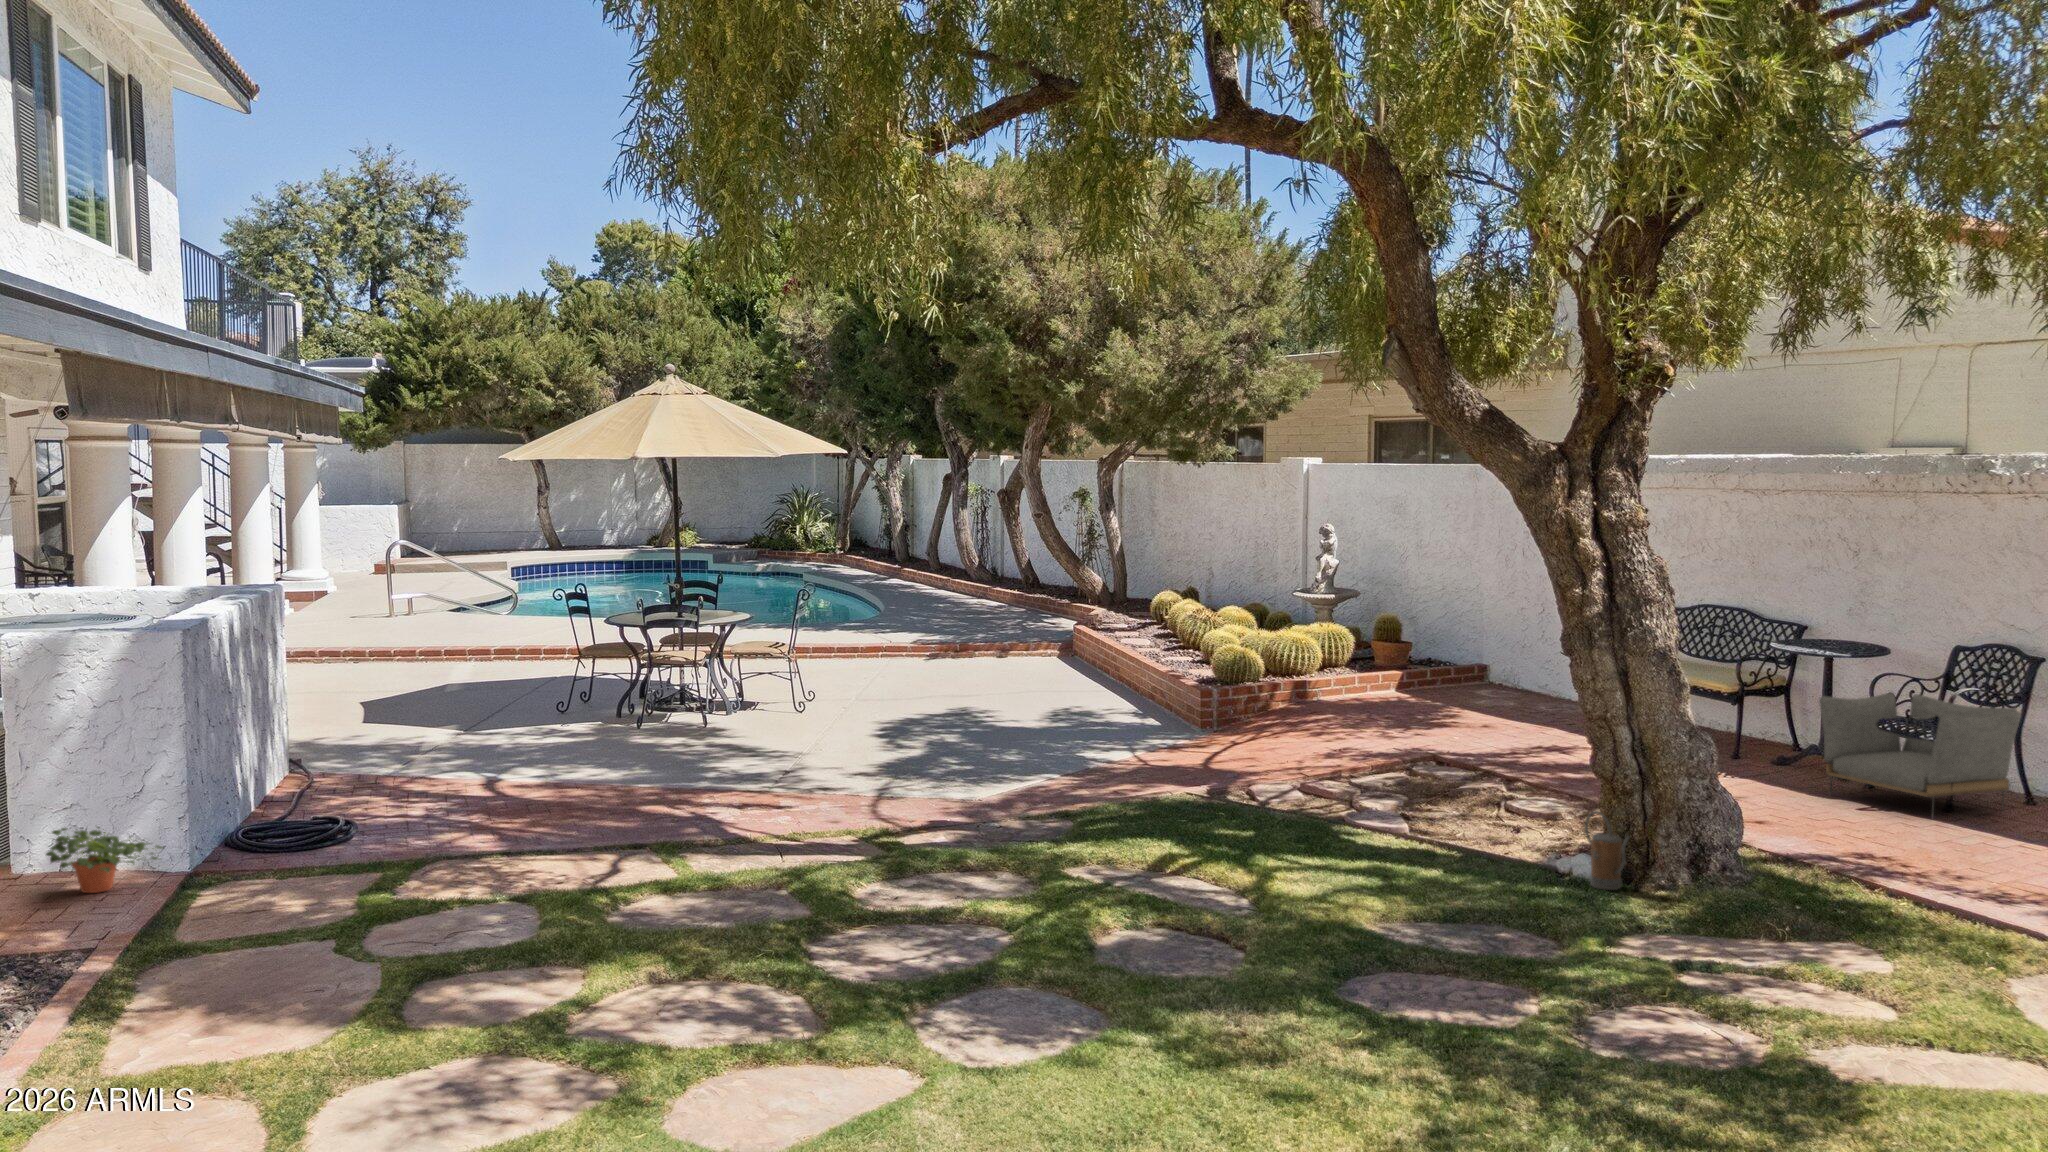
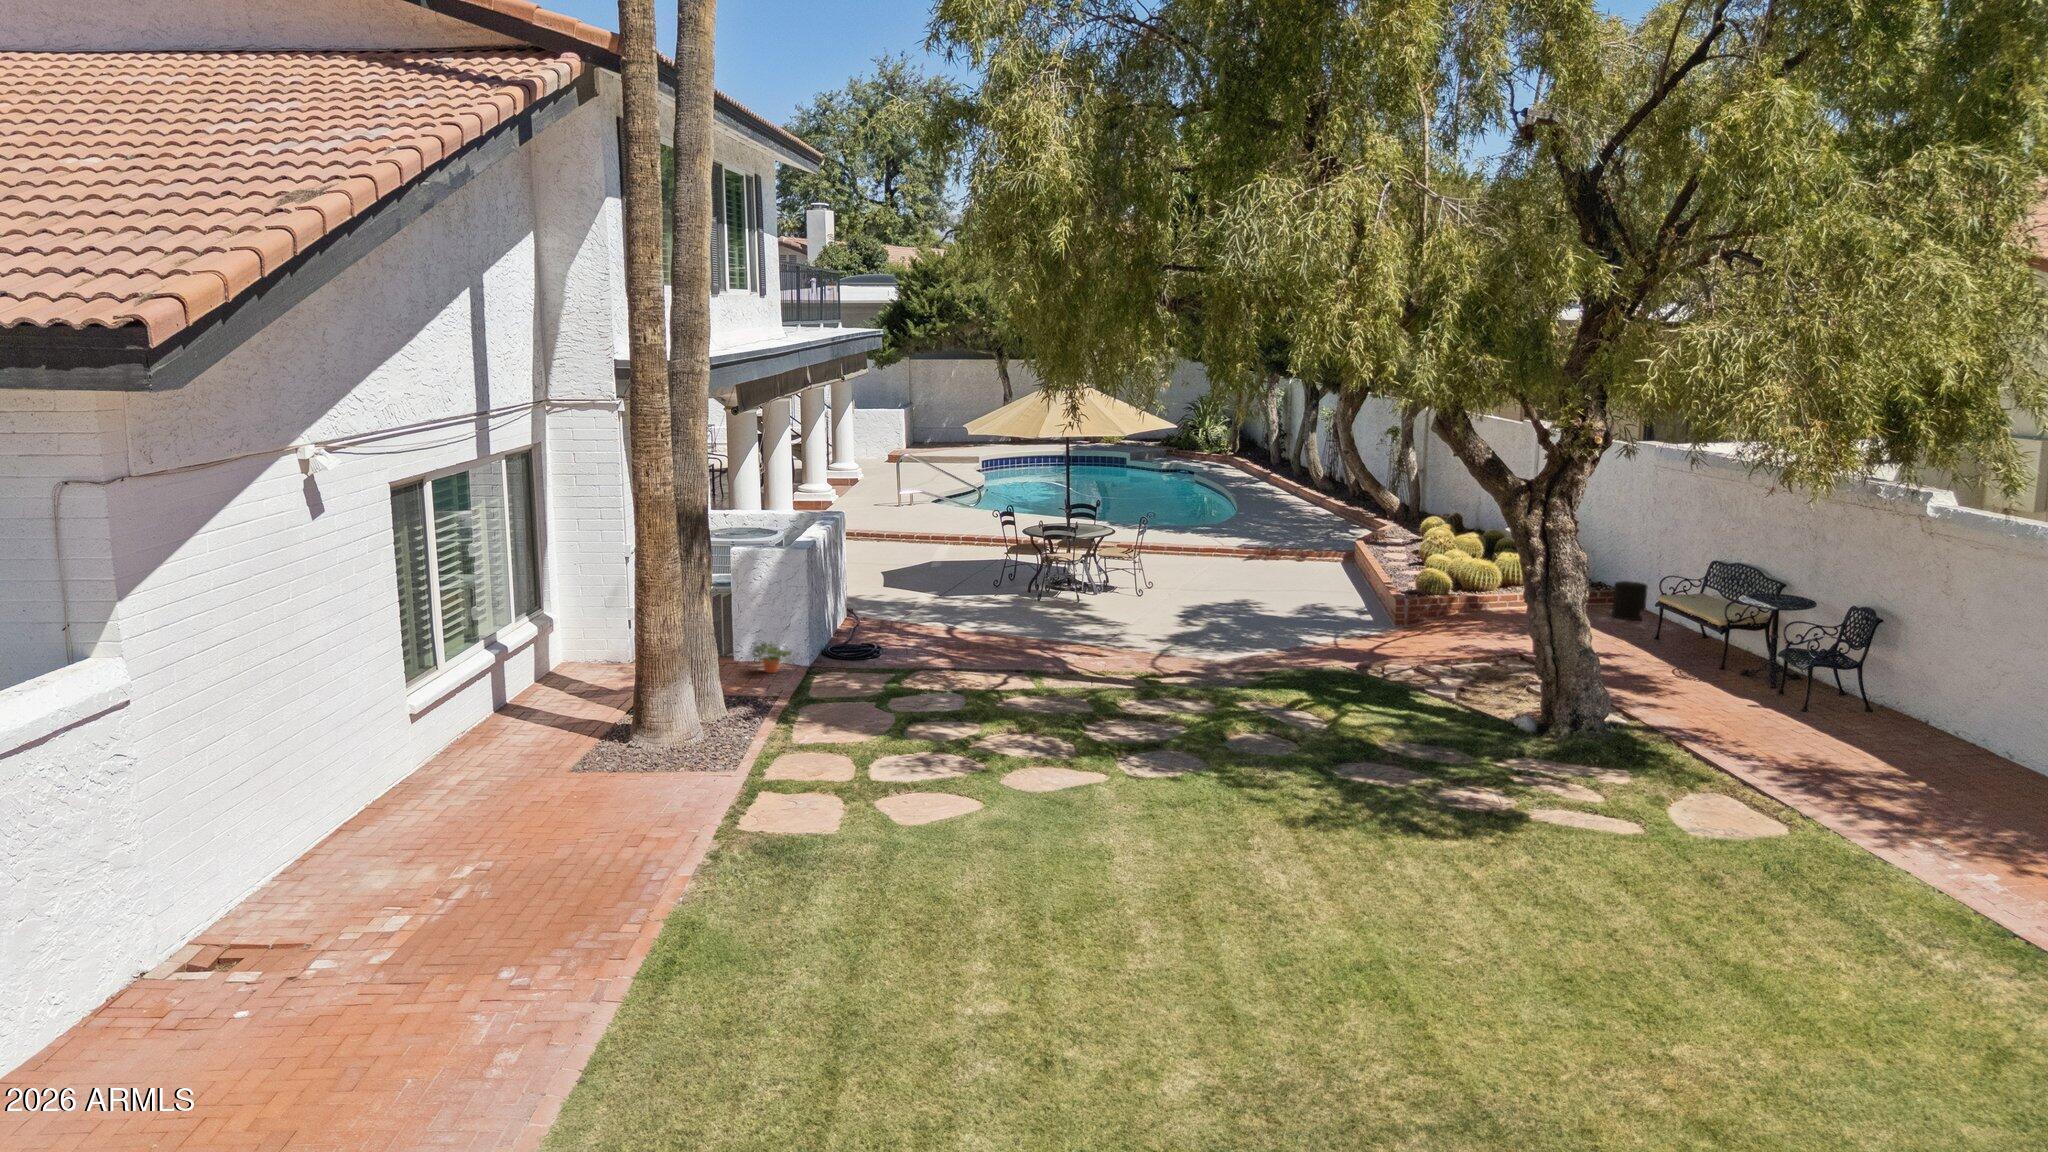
stool: none [1464,650,1508,703] -> present [1612,581,1647,620]
armchair: present [1819,693,2021,818] -> none [1769,637,1893,722]
watering can: present [1585,811,1630,890] -> none [1519,695,1538,739]

